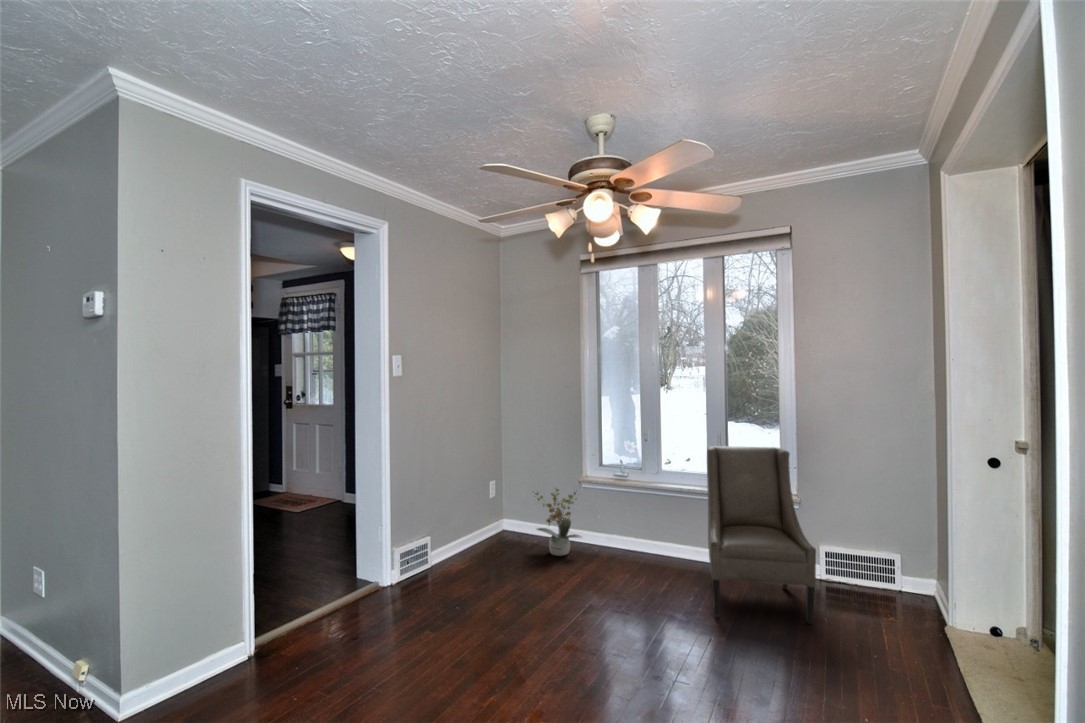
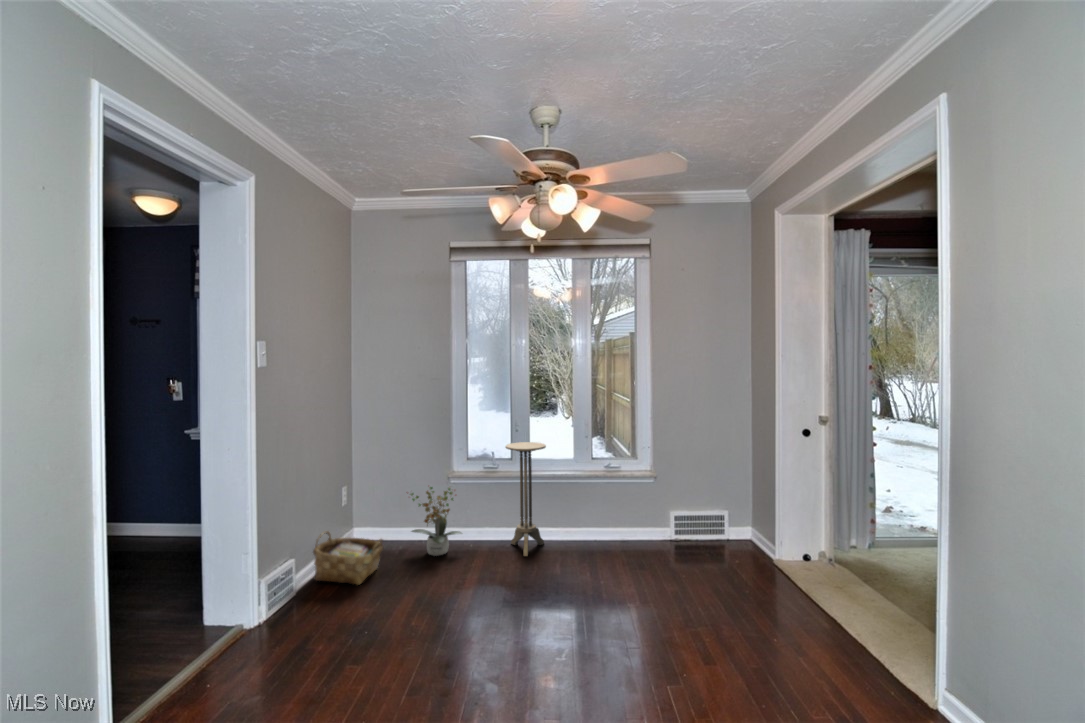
armchair: present [707,446,816,624] -> none [584,430,694,588]
side table: none [624,452,668,570] -> present [506,442,546,556]
woven basket: none [446,517,504,569] -> present [313,531,383,585]

